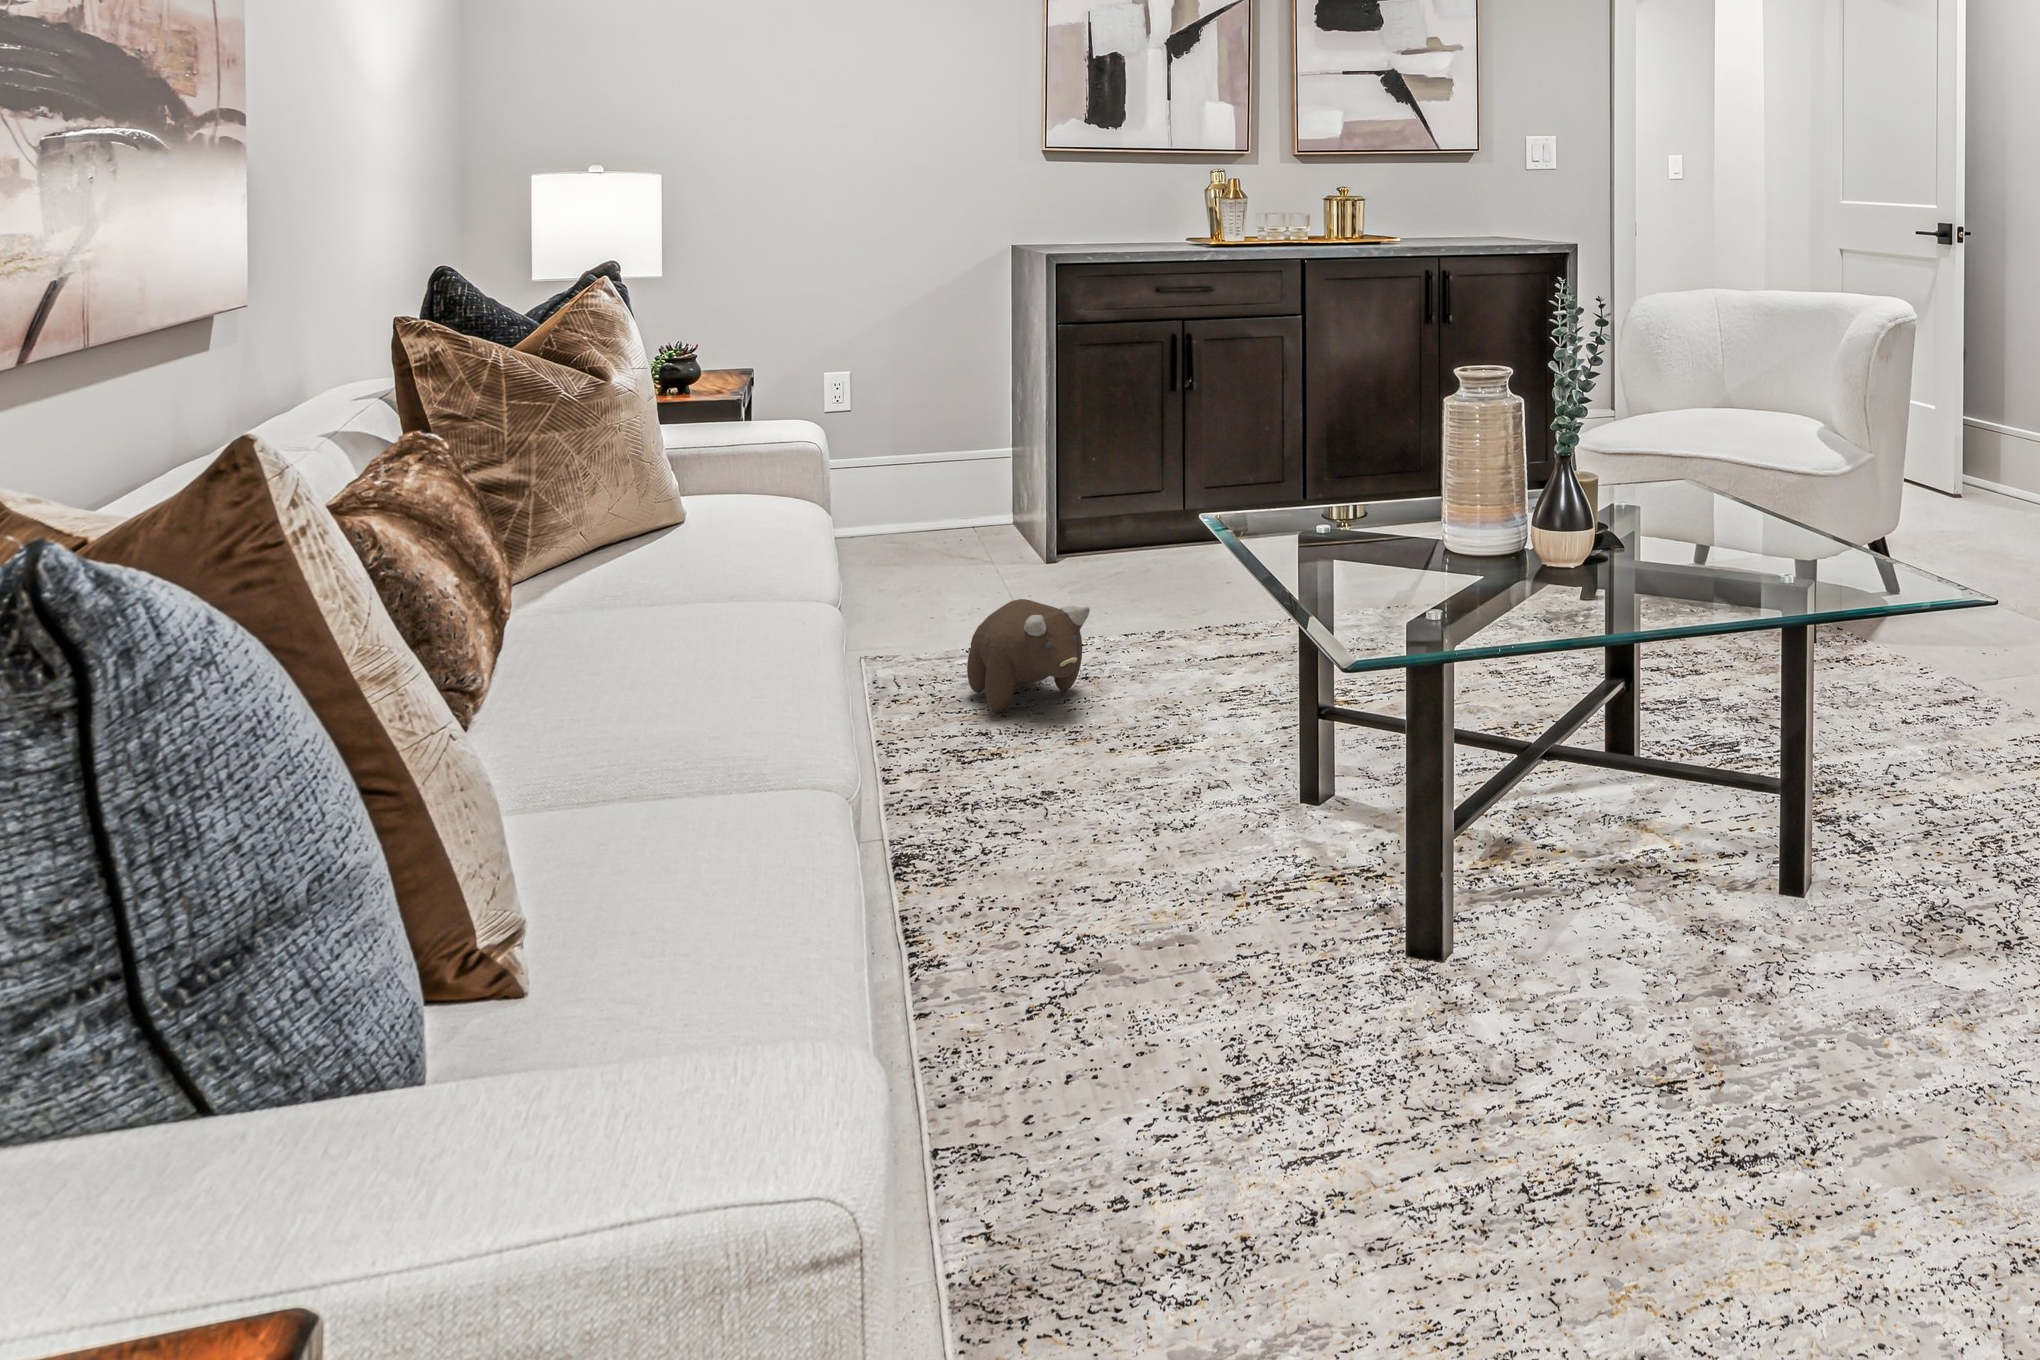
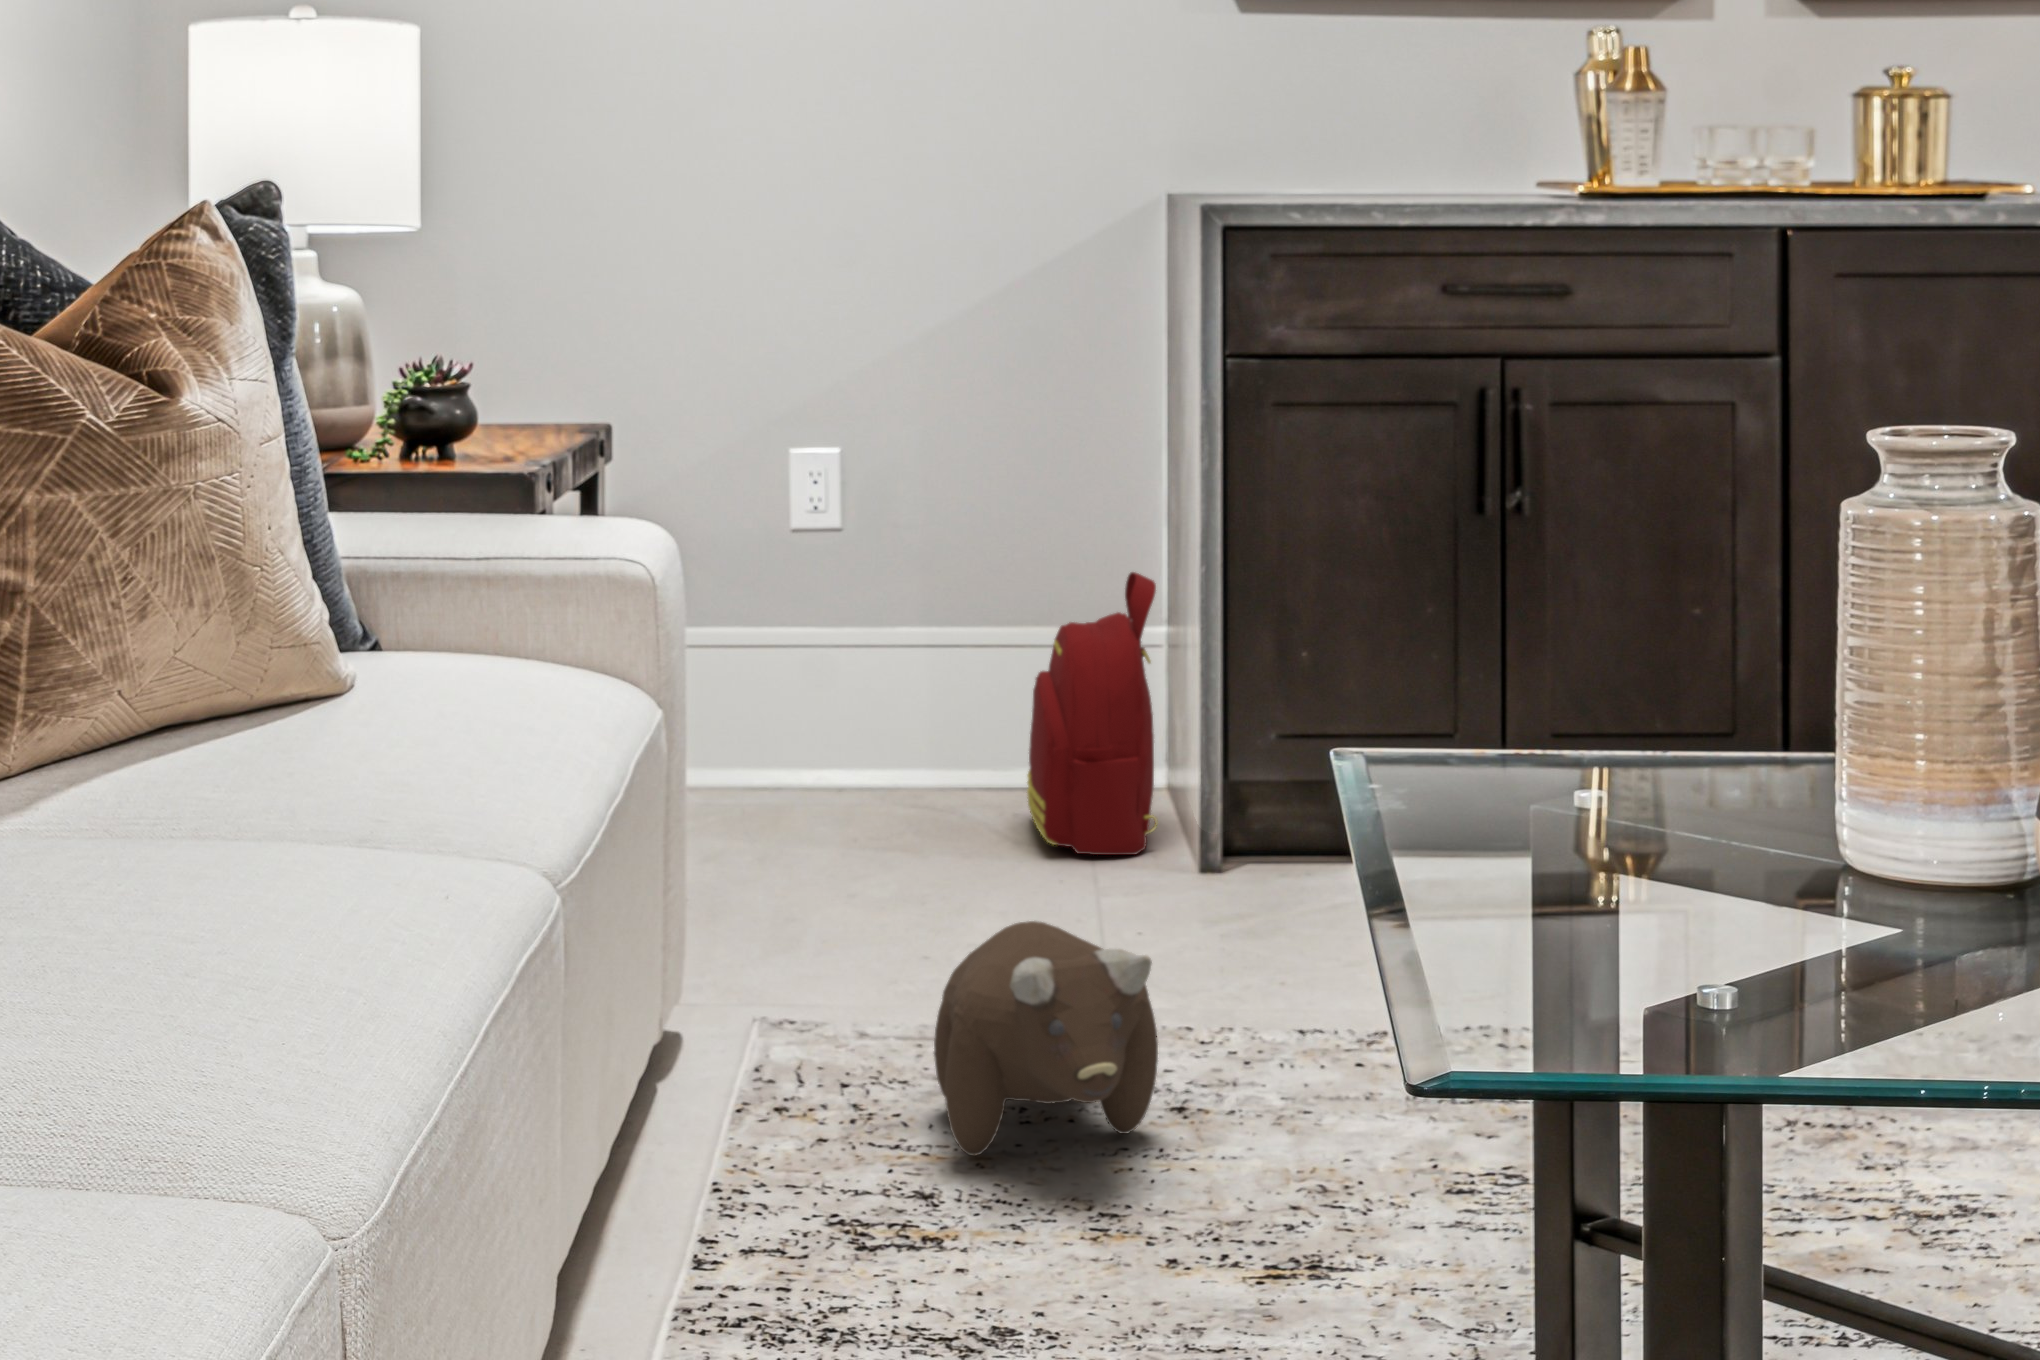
backpack: none [934,429,1010,569] -> present [1027,572,1158,855]

